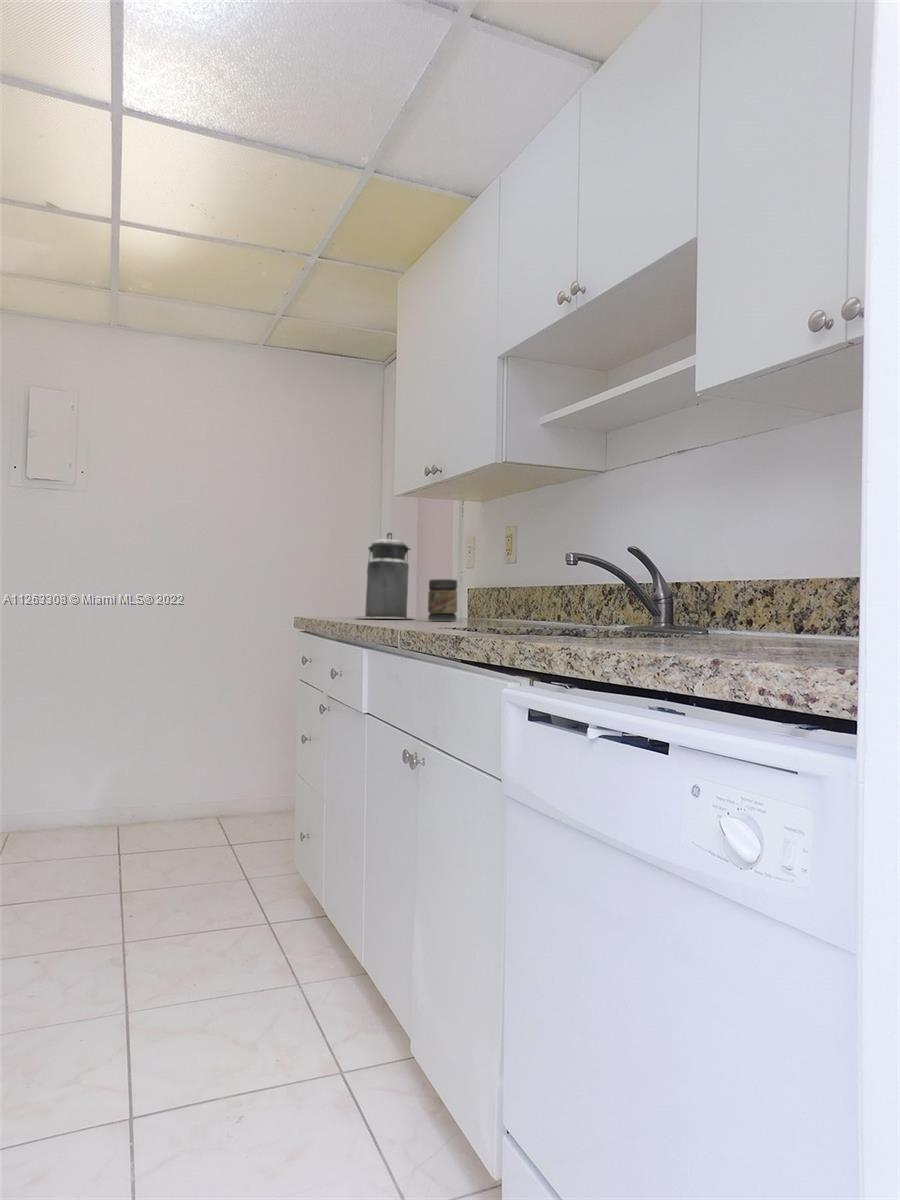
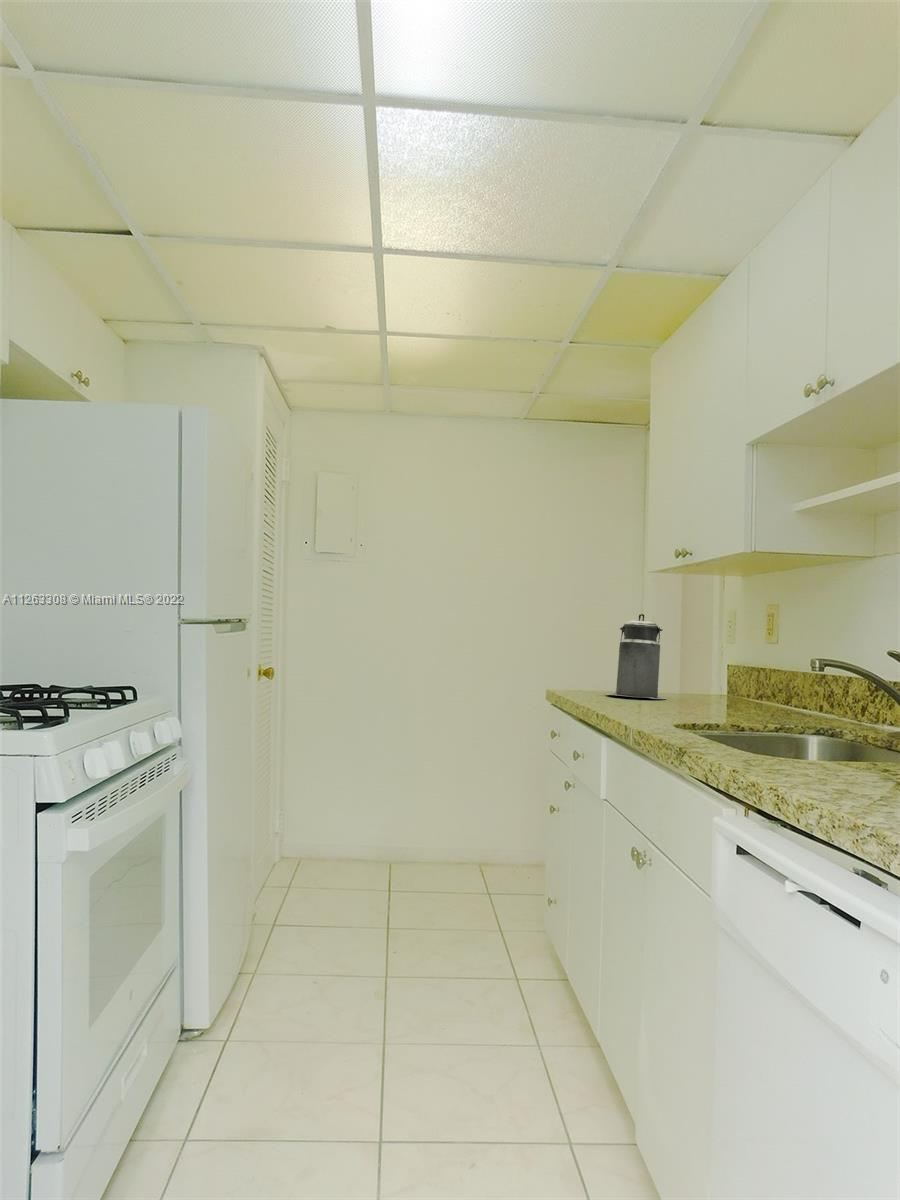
jar: present [428,579,457,621] -> none [677,664,708,706]

